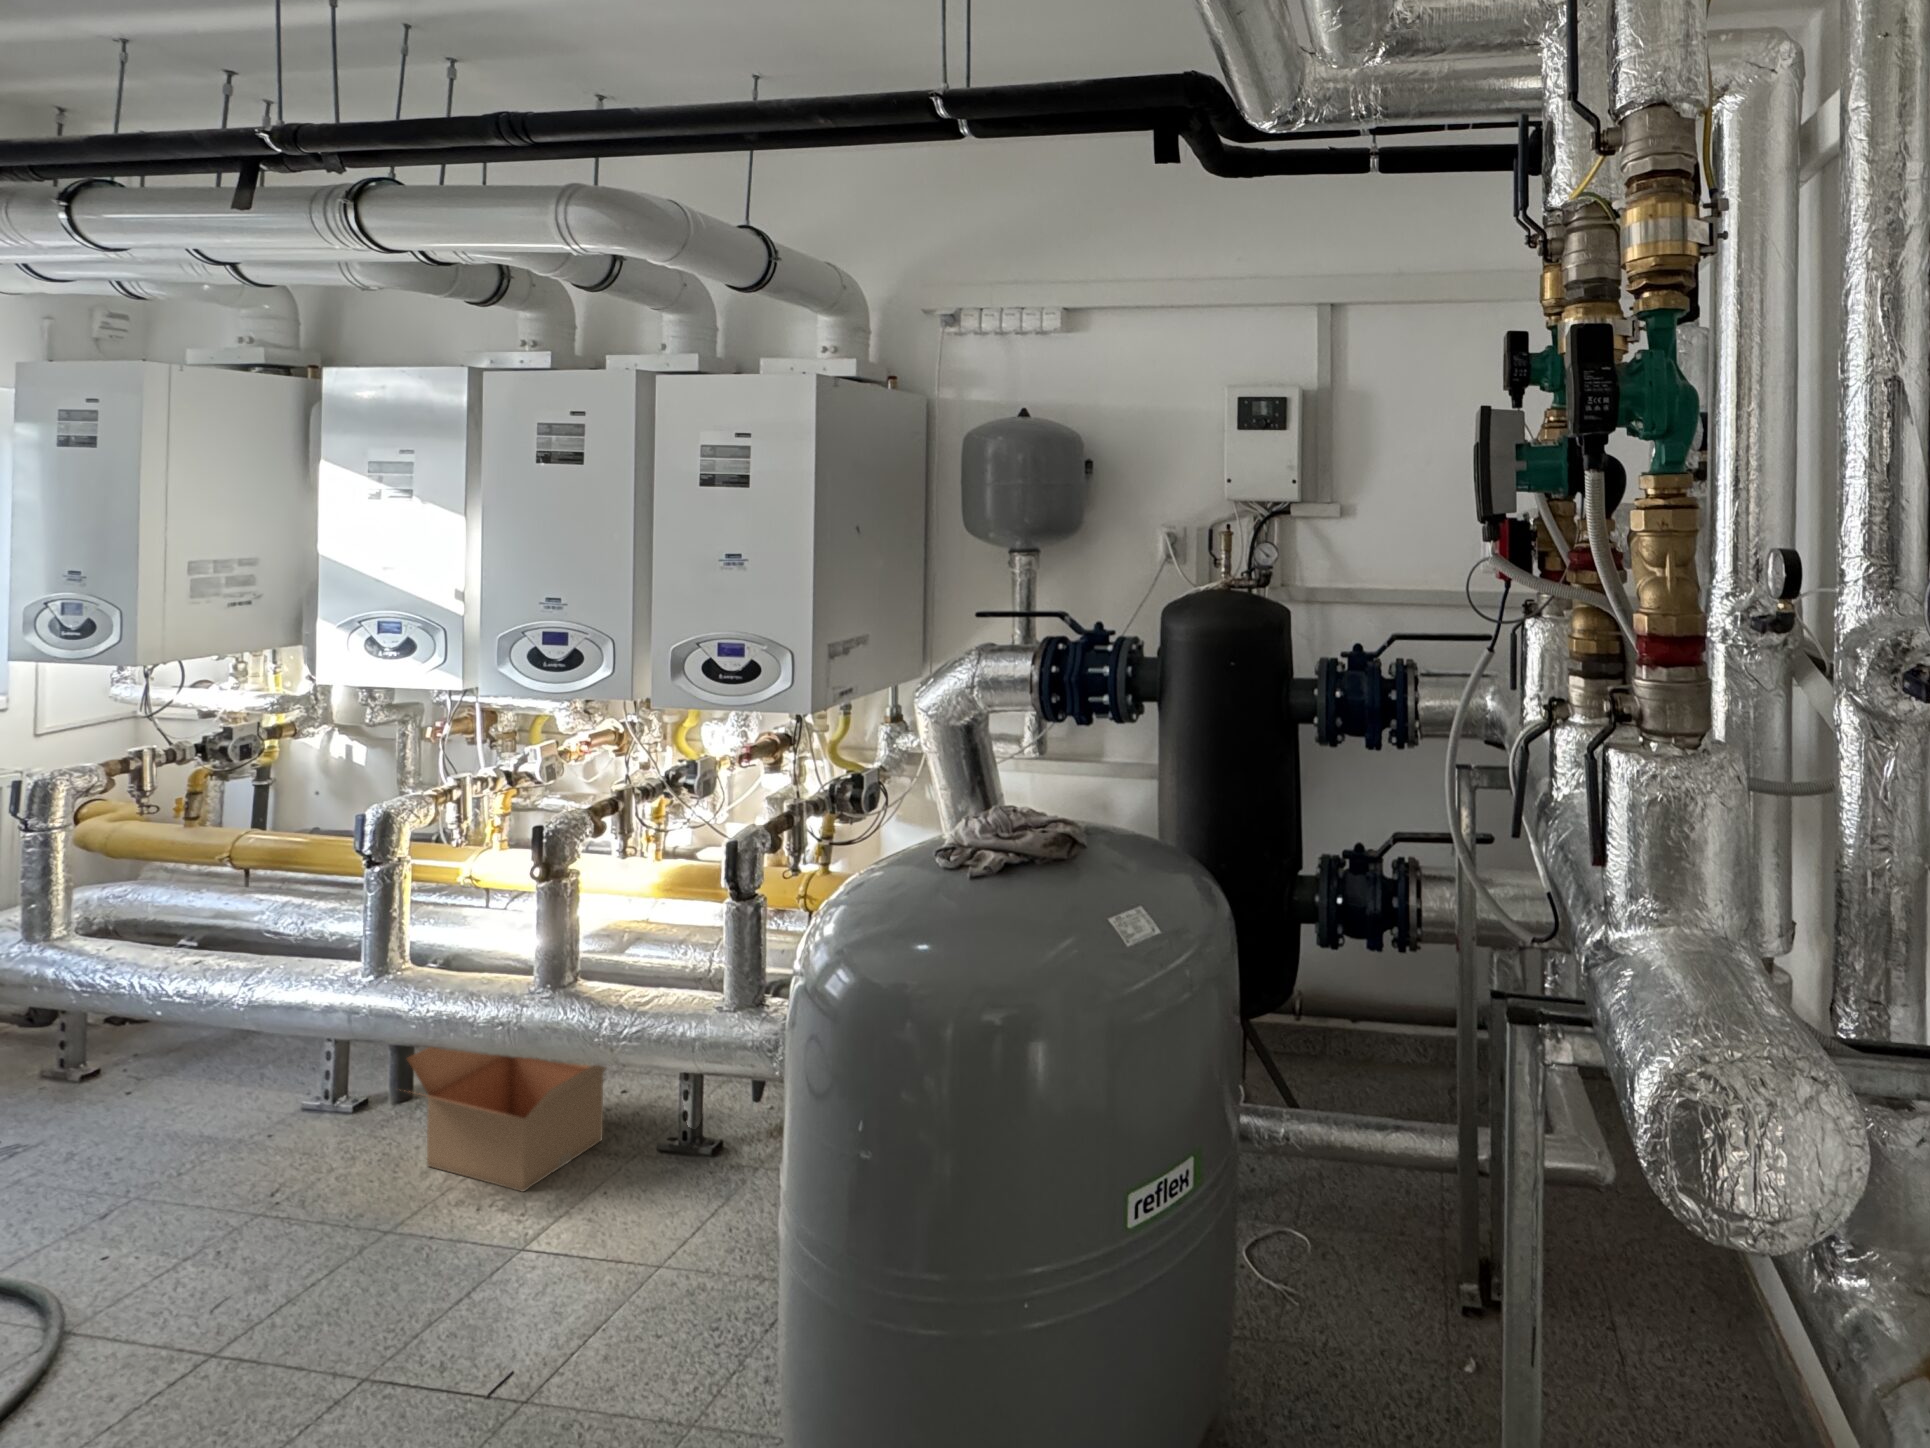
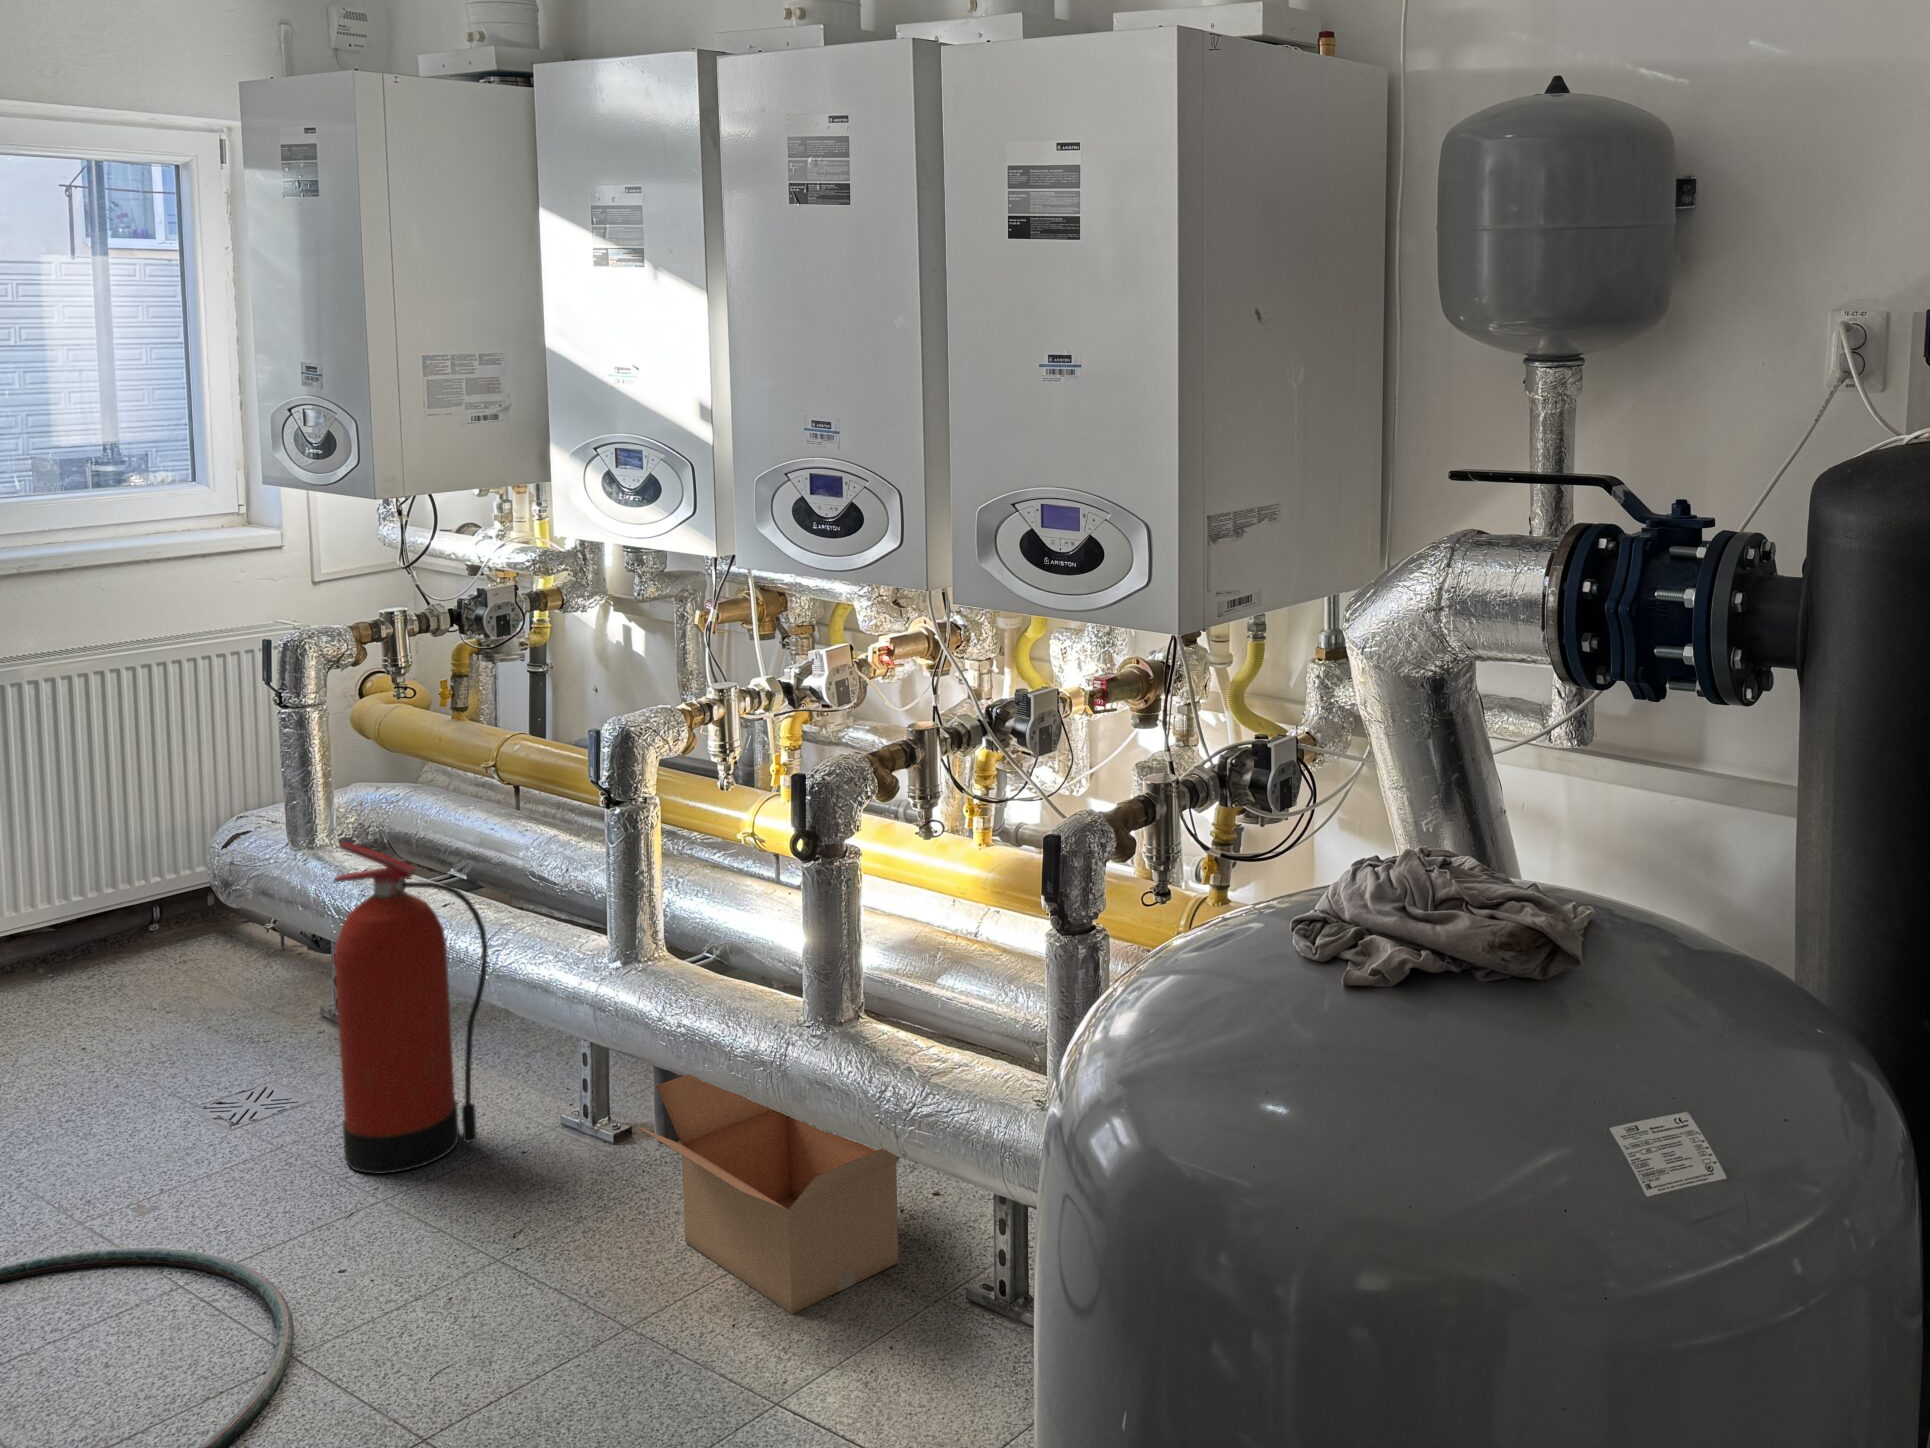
fire extinguisher: none [88,925,245,1184] -> present [334,842,488,1174]

